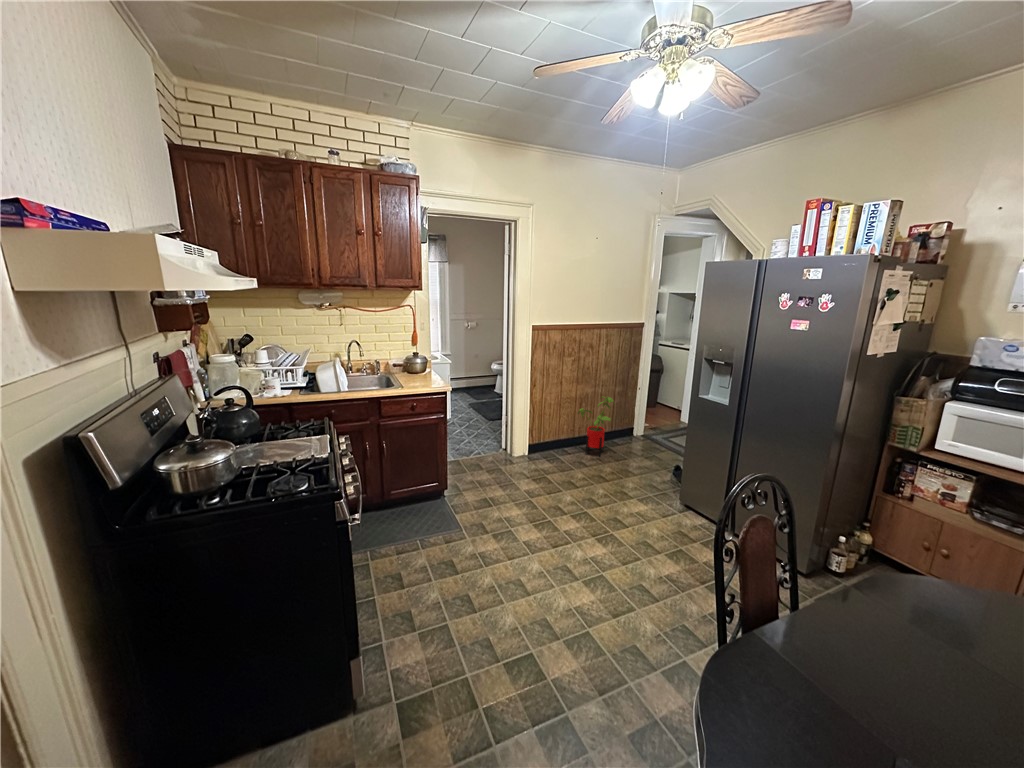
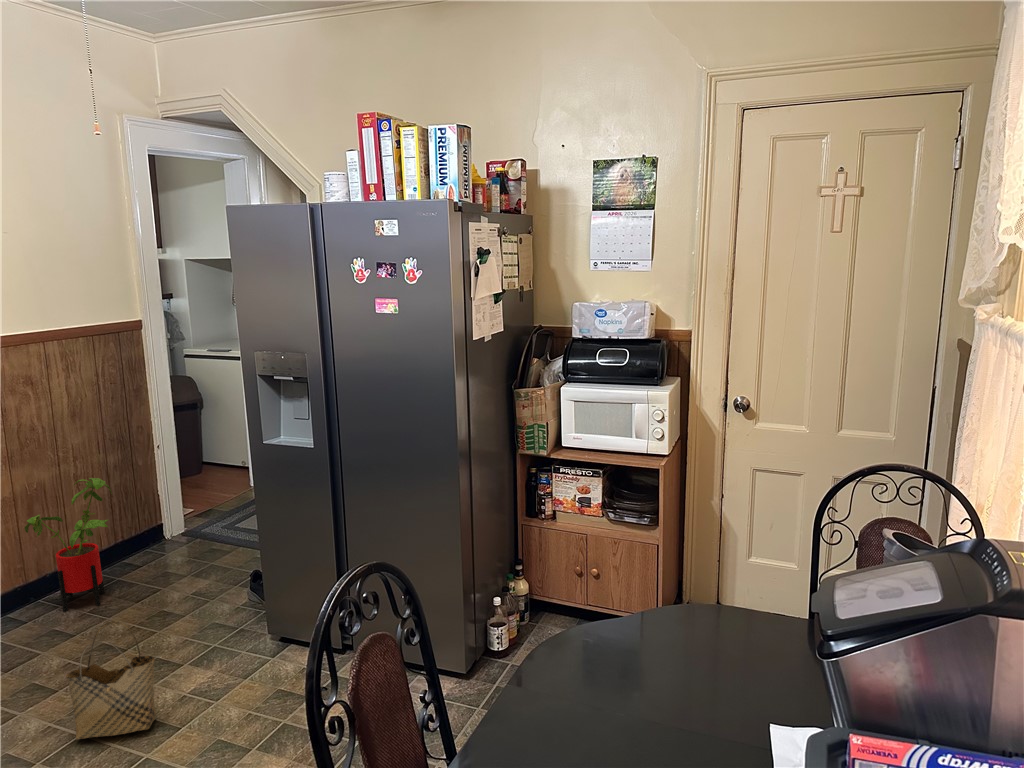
woven basket: none [584,464,623,520] -> present [66,622,156,740]

